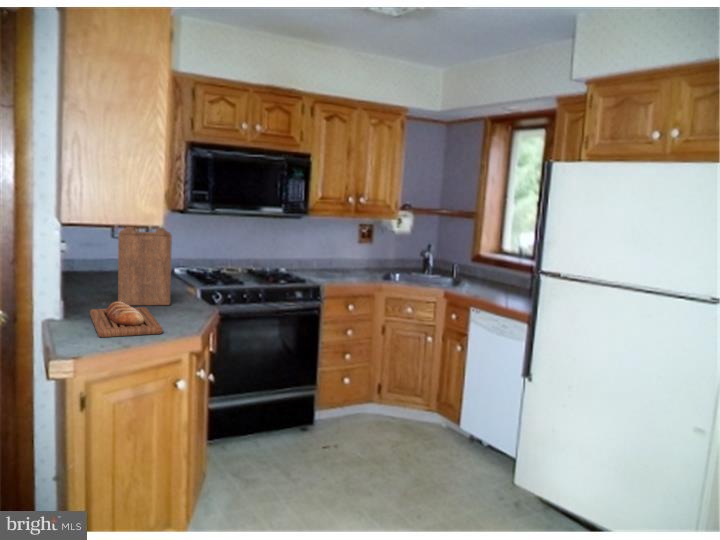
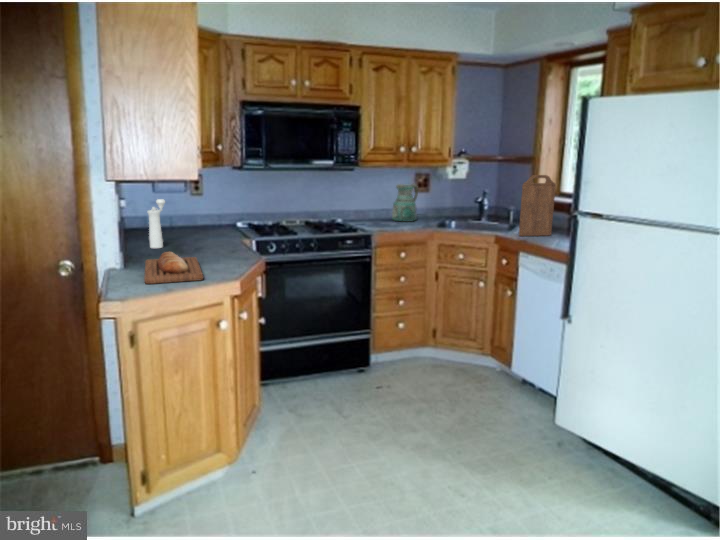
cutting board: present [118,227,172,306] -> present [519,175,556,236]
ceramic pitcher: none [336,234,363,273] -> present [392,184,418,222]
pepper mill: none [85,242,105,296] -> present [148,199,165,248]

